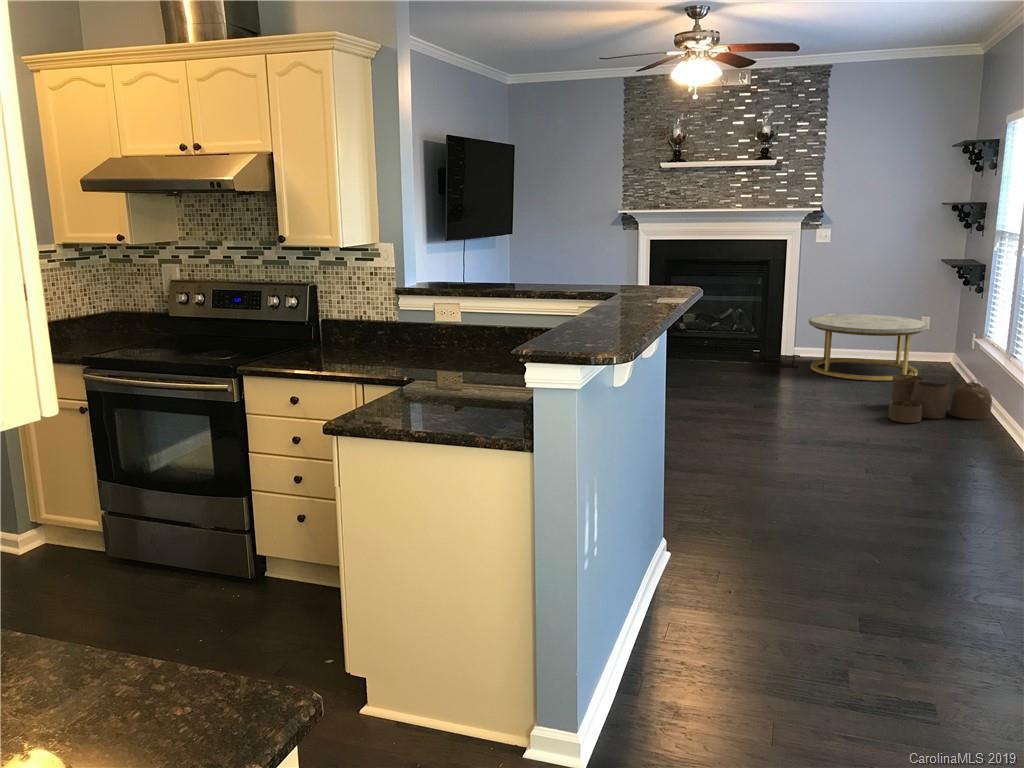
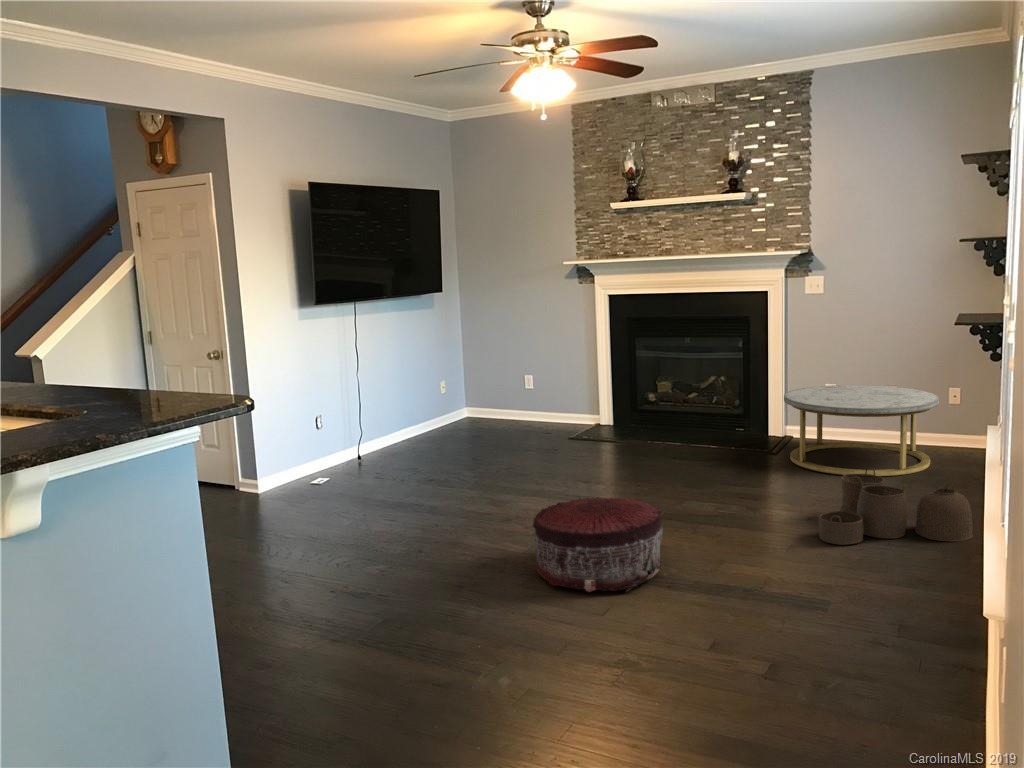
pouf: none [709,390,809,456] -> present [533,497,663,592]

